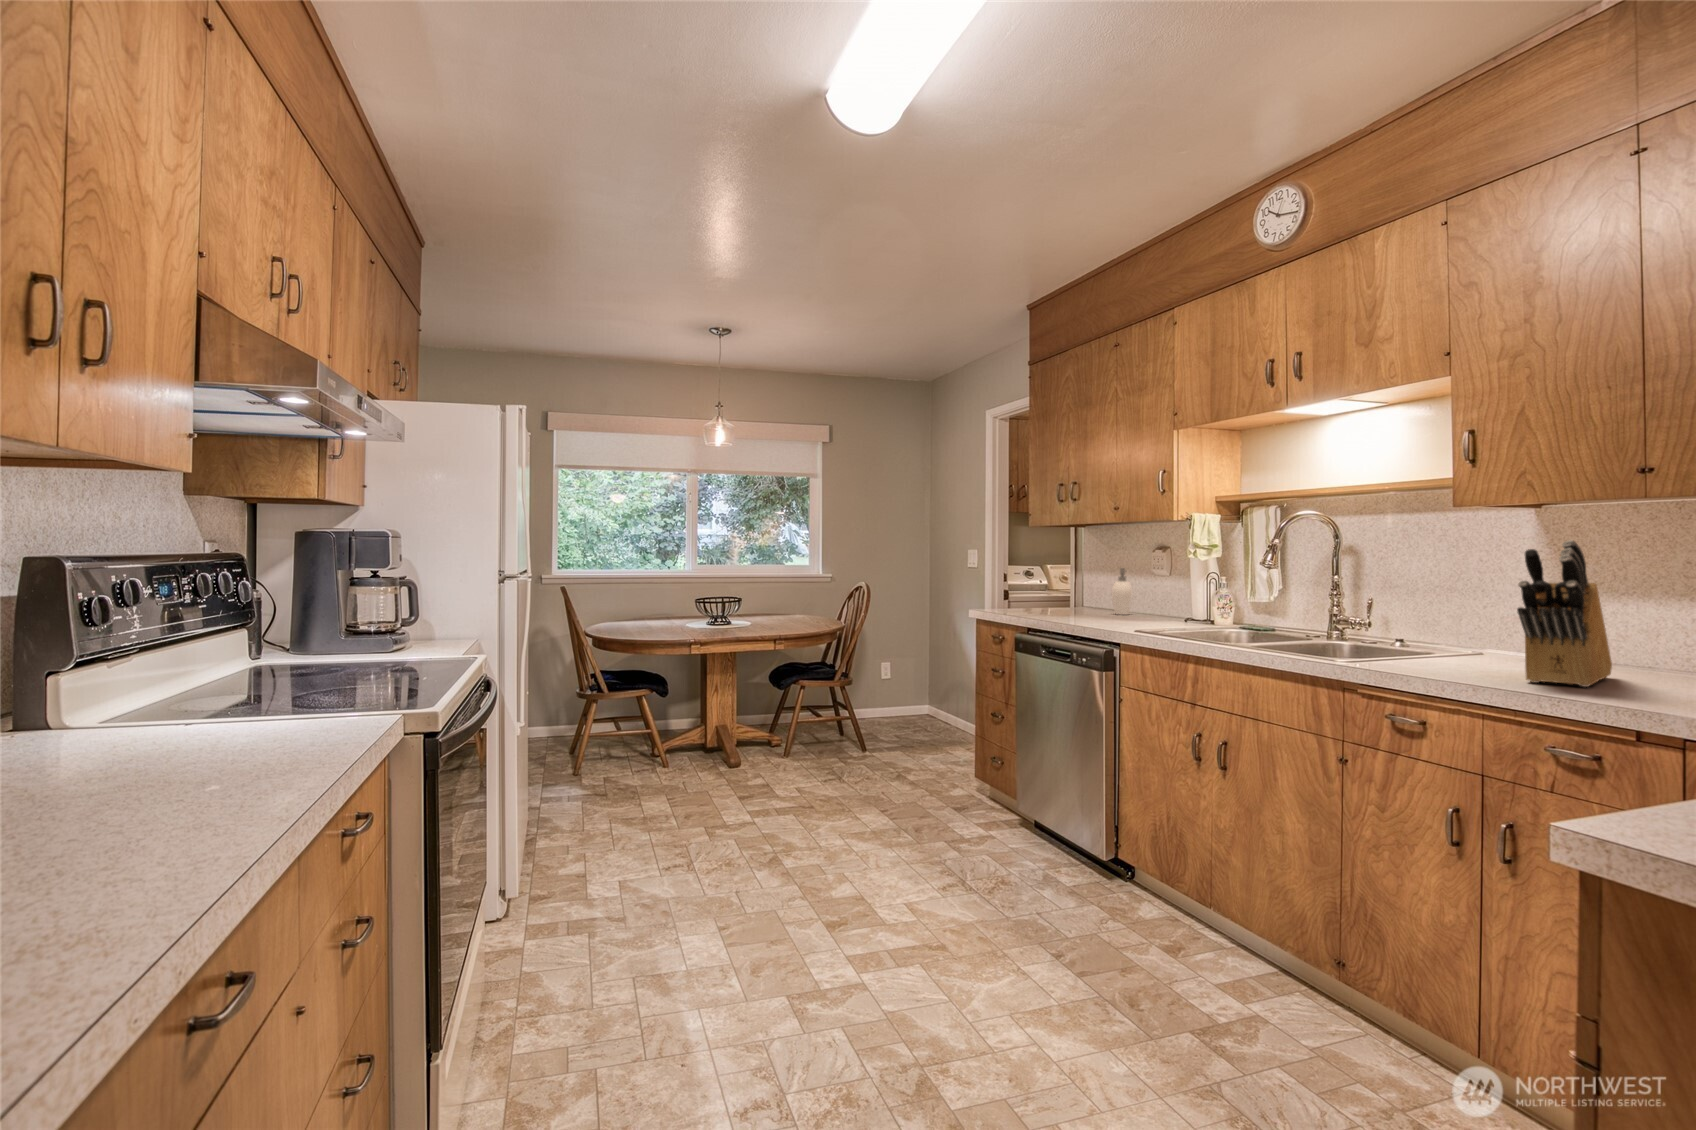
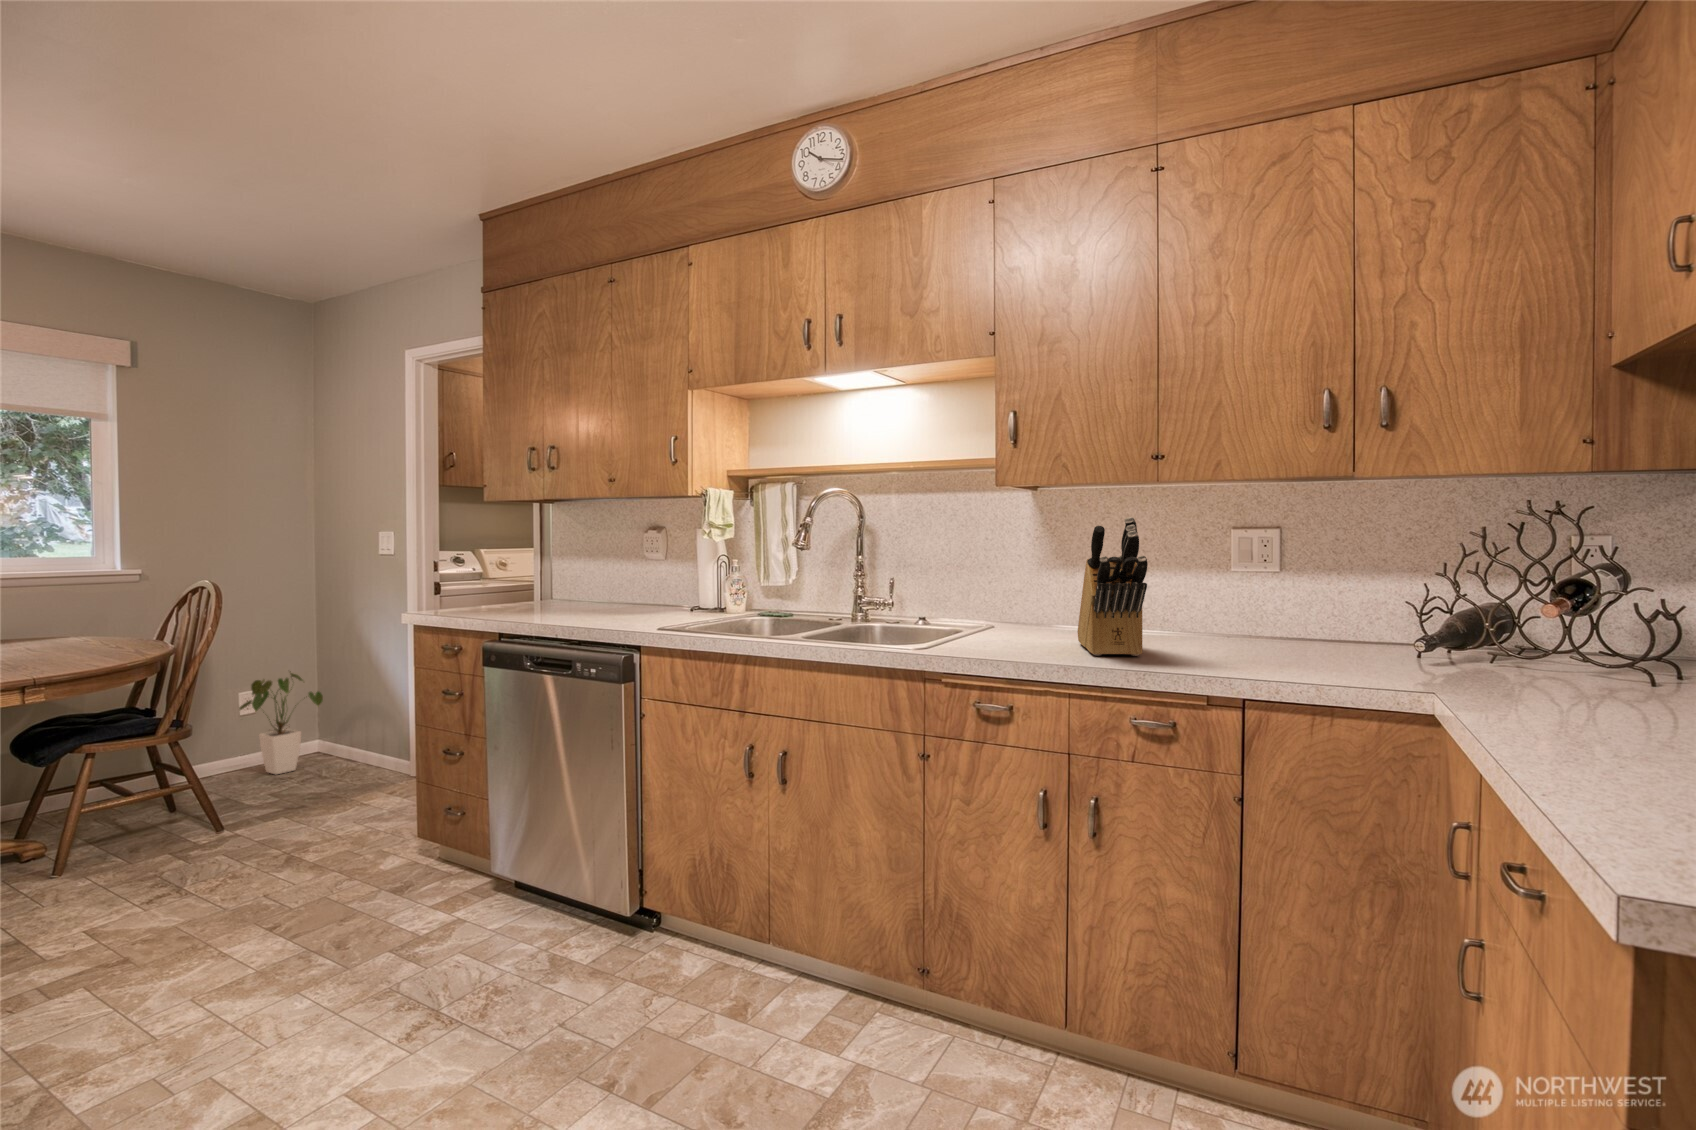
soap dispenser: present [1112,568,1132,615] -> none [592,553,625,608]
house plant: none [883,650,932,724] -> present [239,671,323,774]

